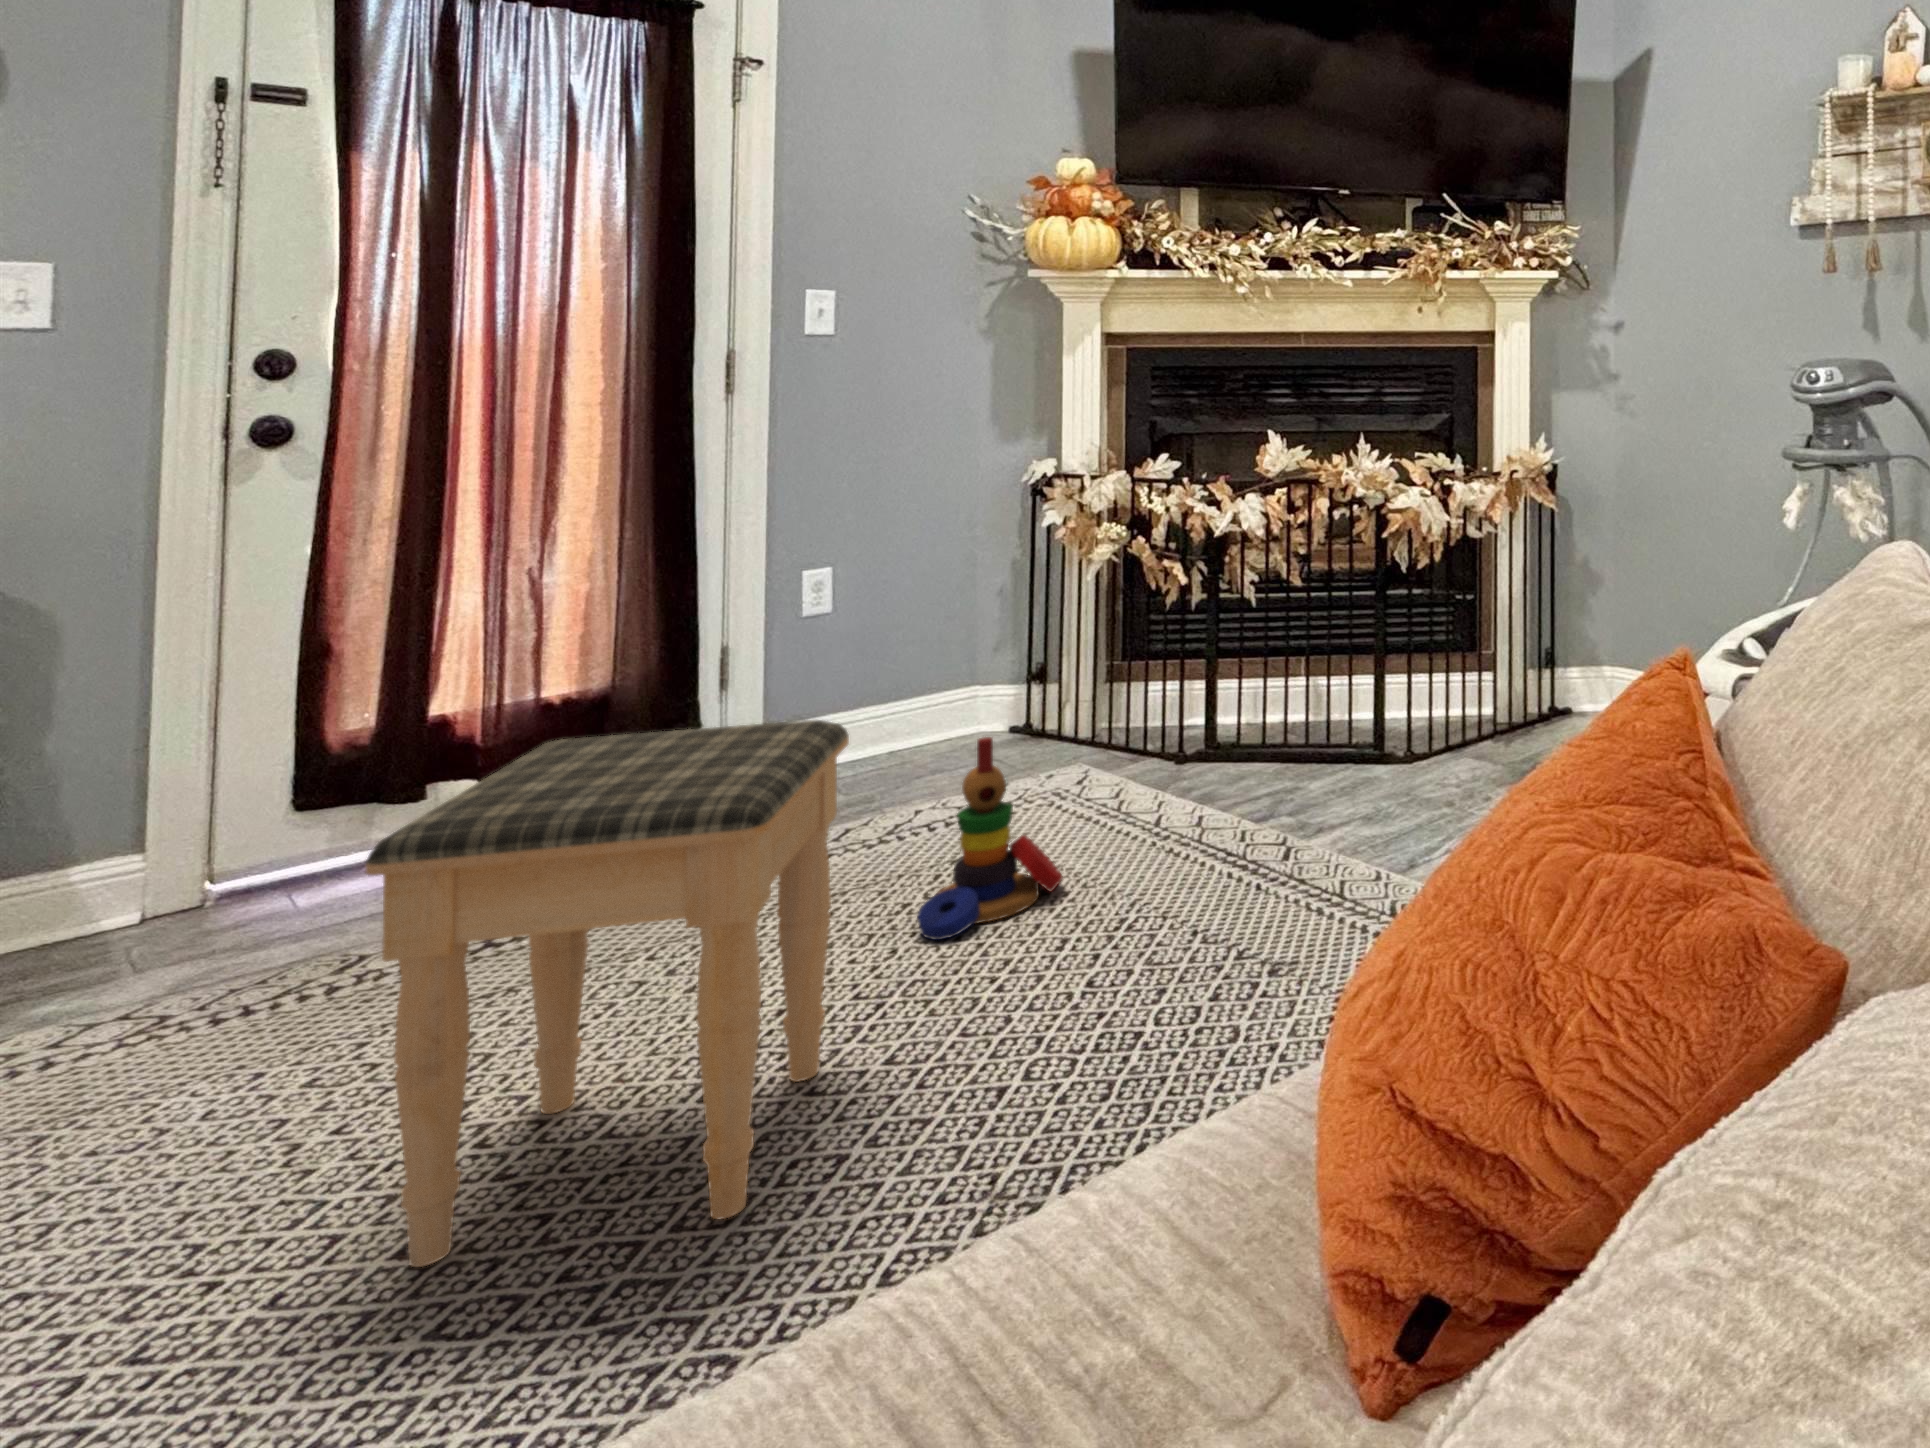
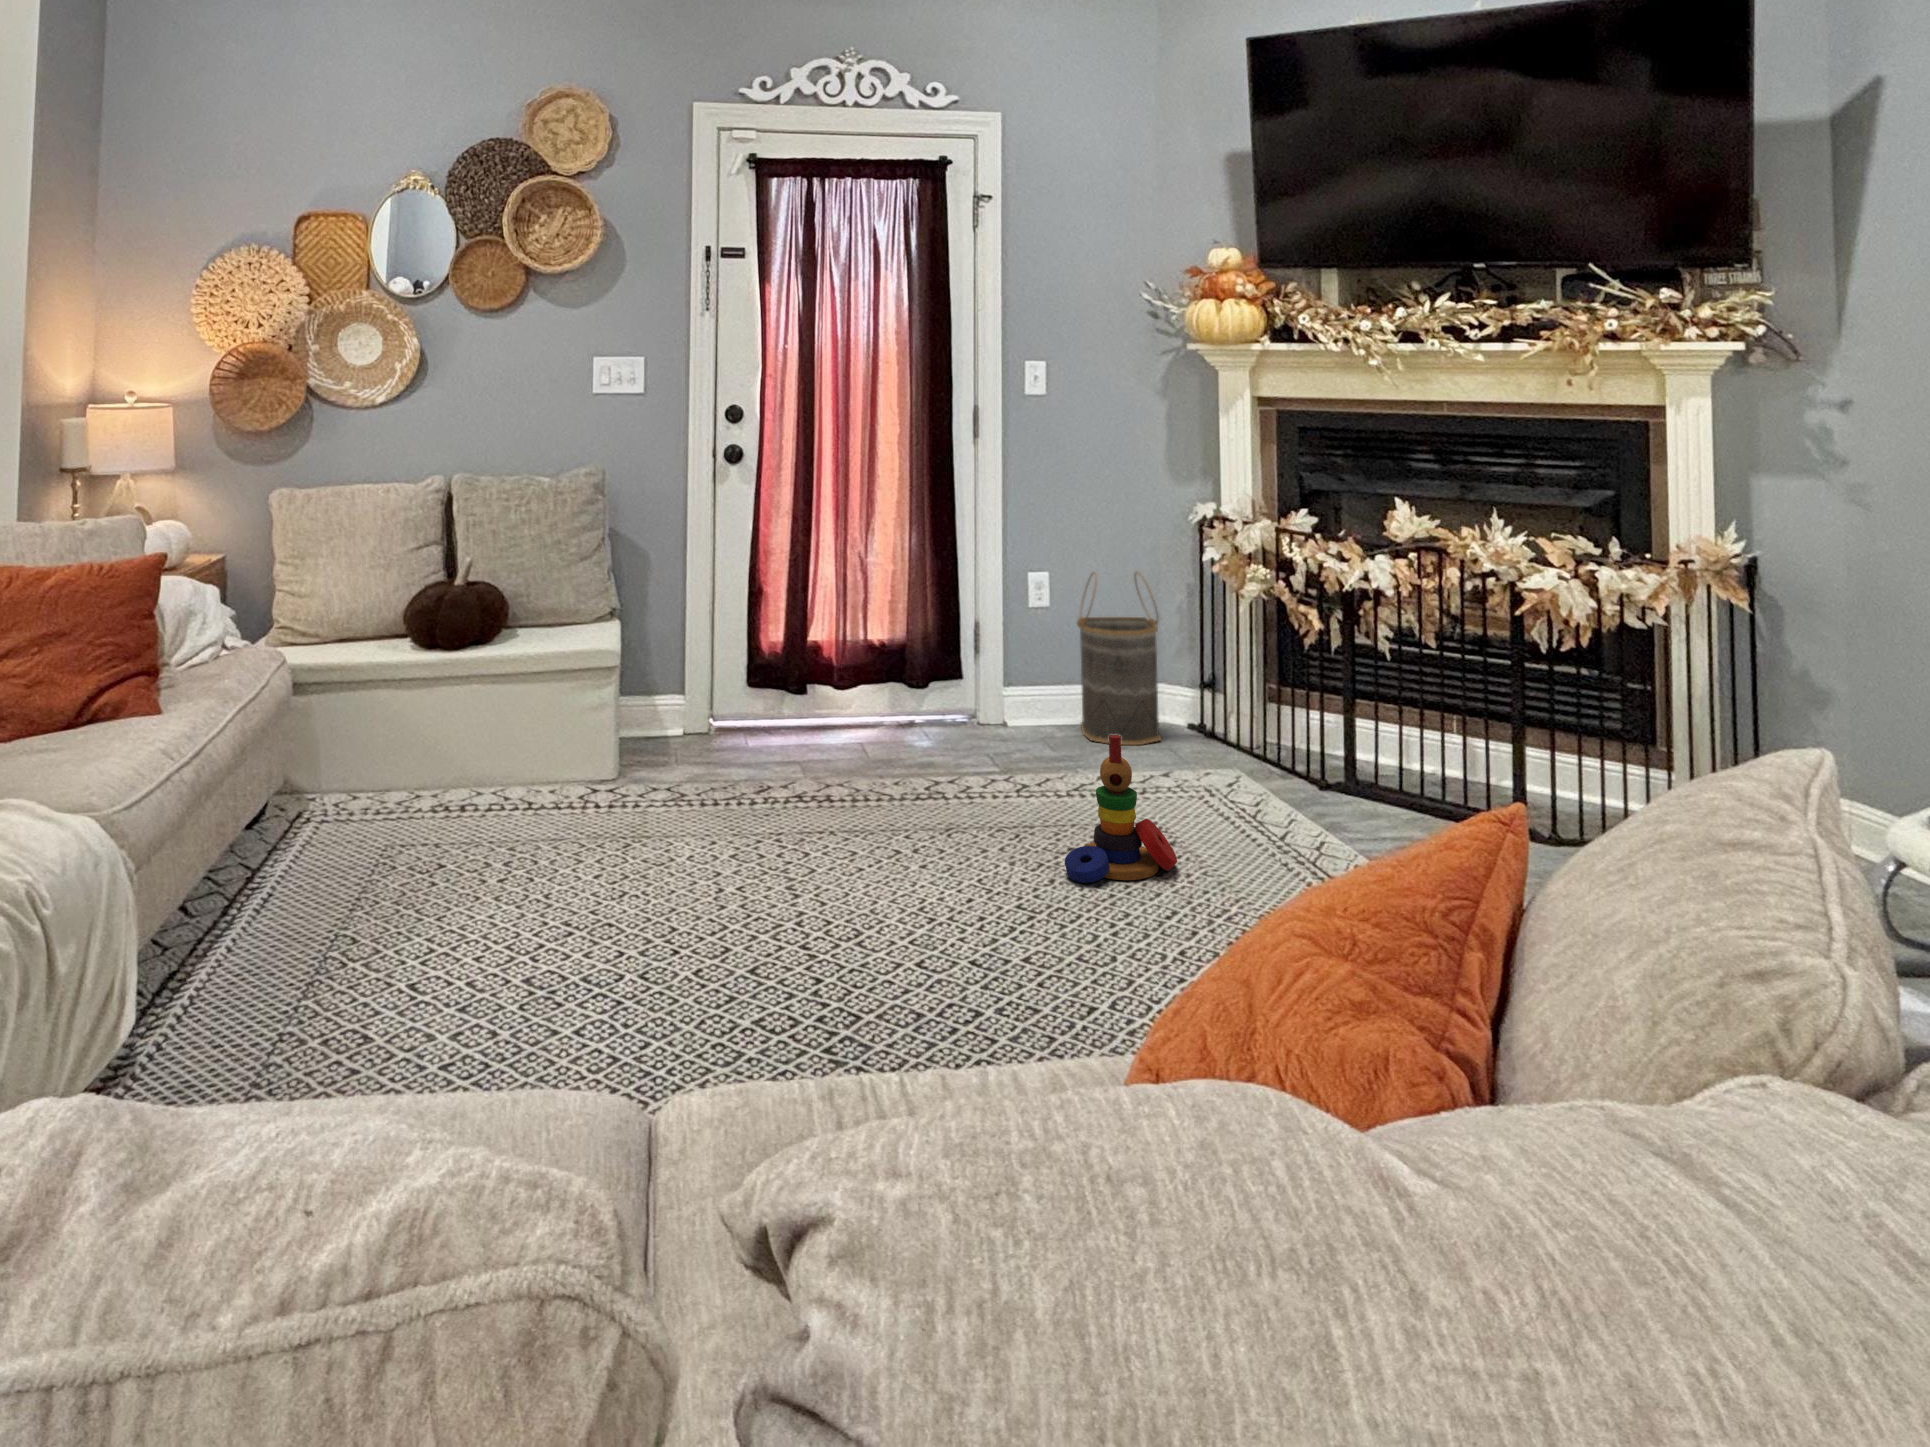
basket: none [876,550,986,771] -> present [1077,572,1161,745]
footstool: present [366,720,849,1267] -> none [736,684,996,1021]

